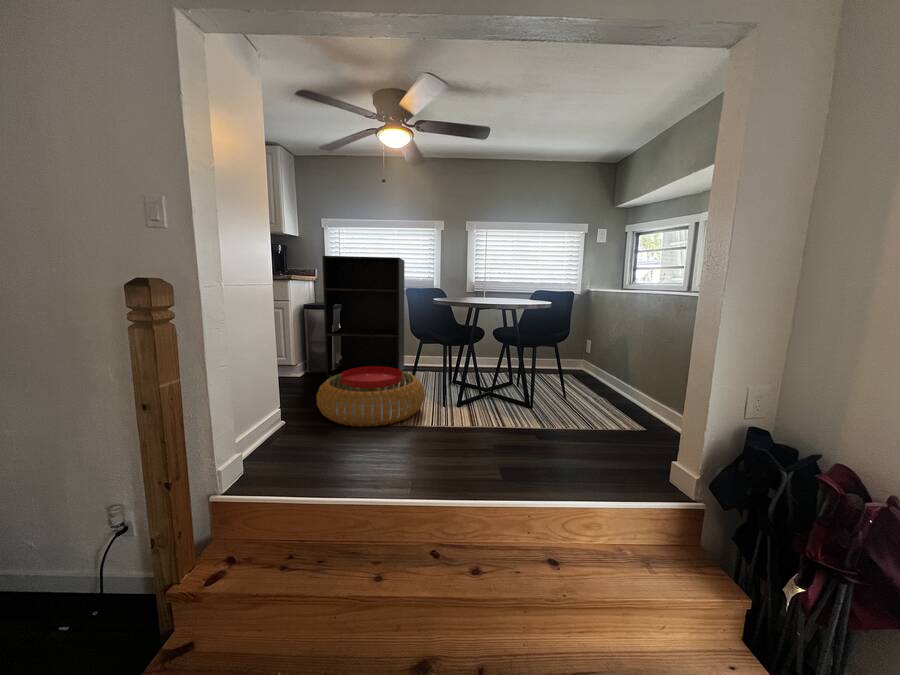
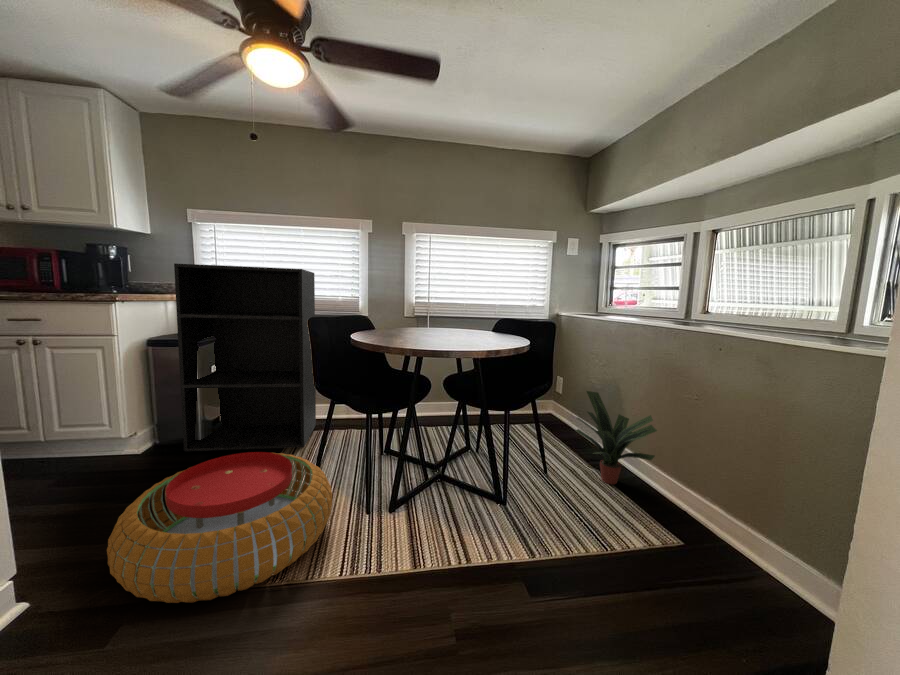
potted plant: none [588,342,648,405] -> present [576,391,657,484]

